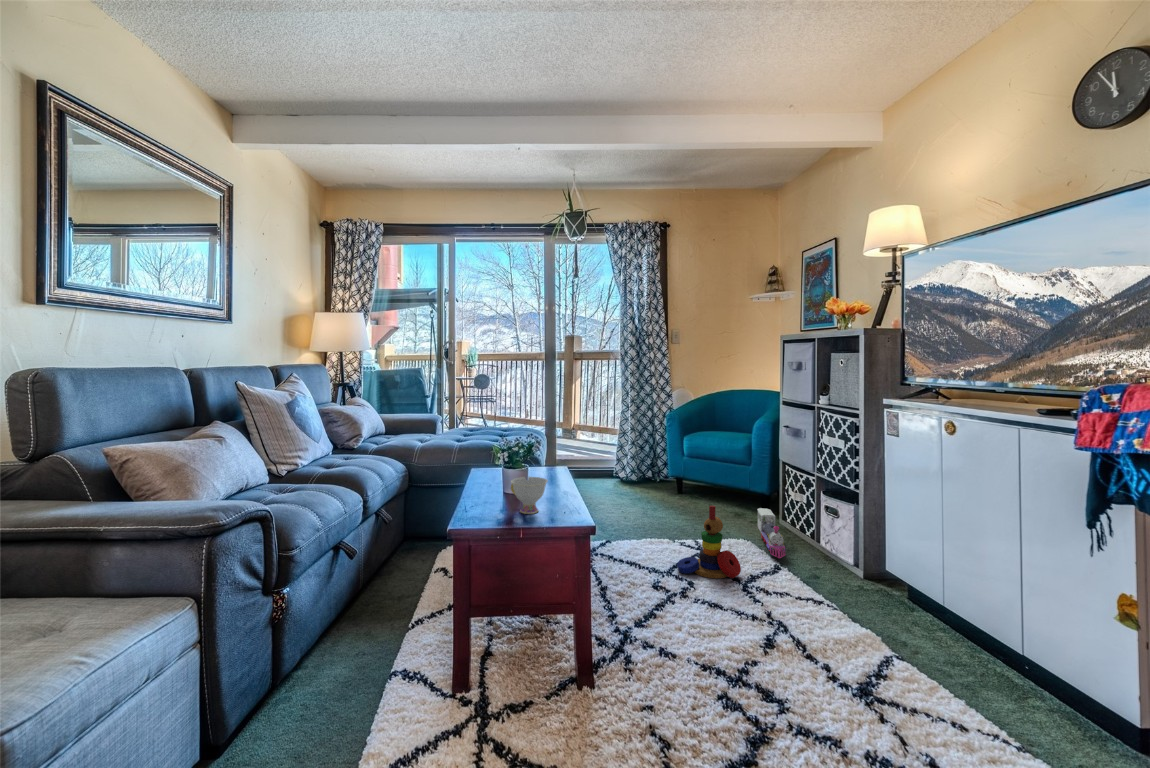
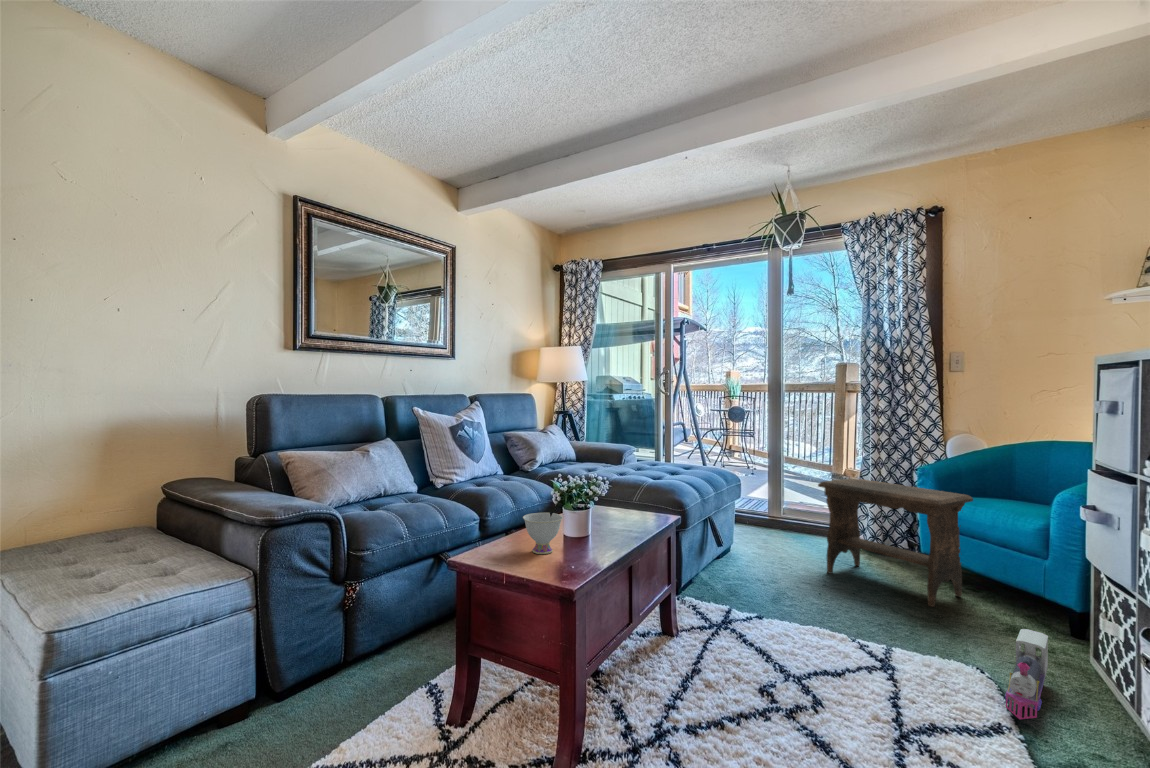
footstool: none [611,427,705,509] -> present [818,478,973,607]
stacking toy: present [677,505,741,578] -> none [816,600,917,721]

